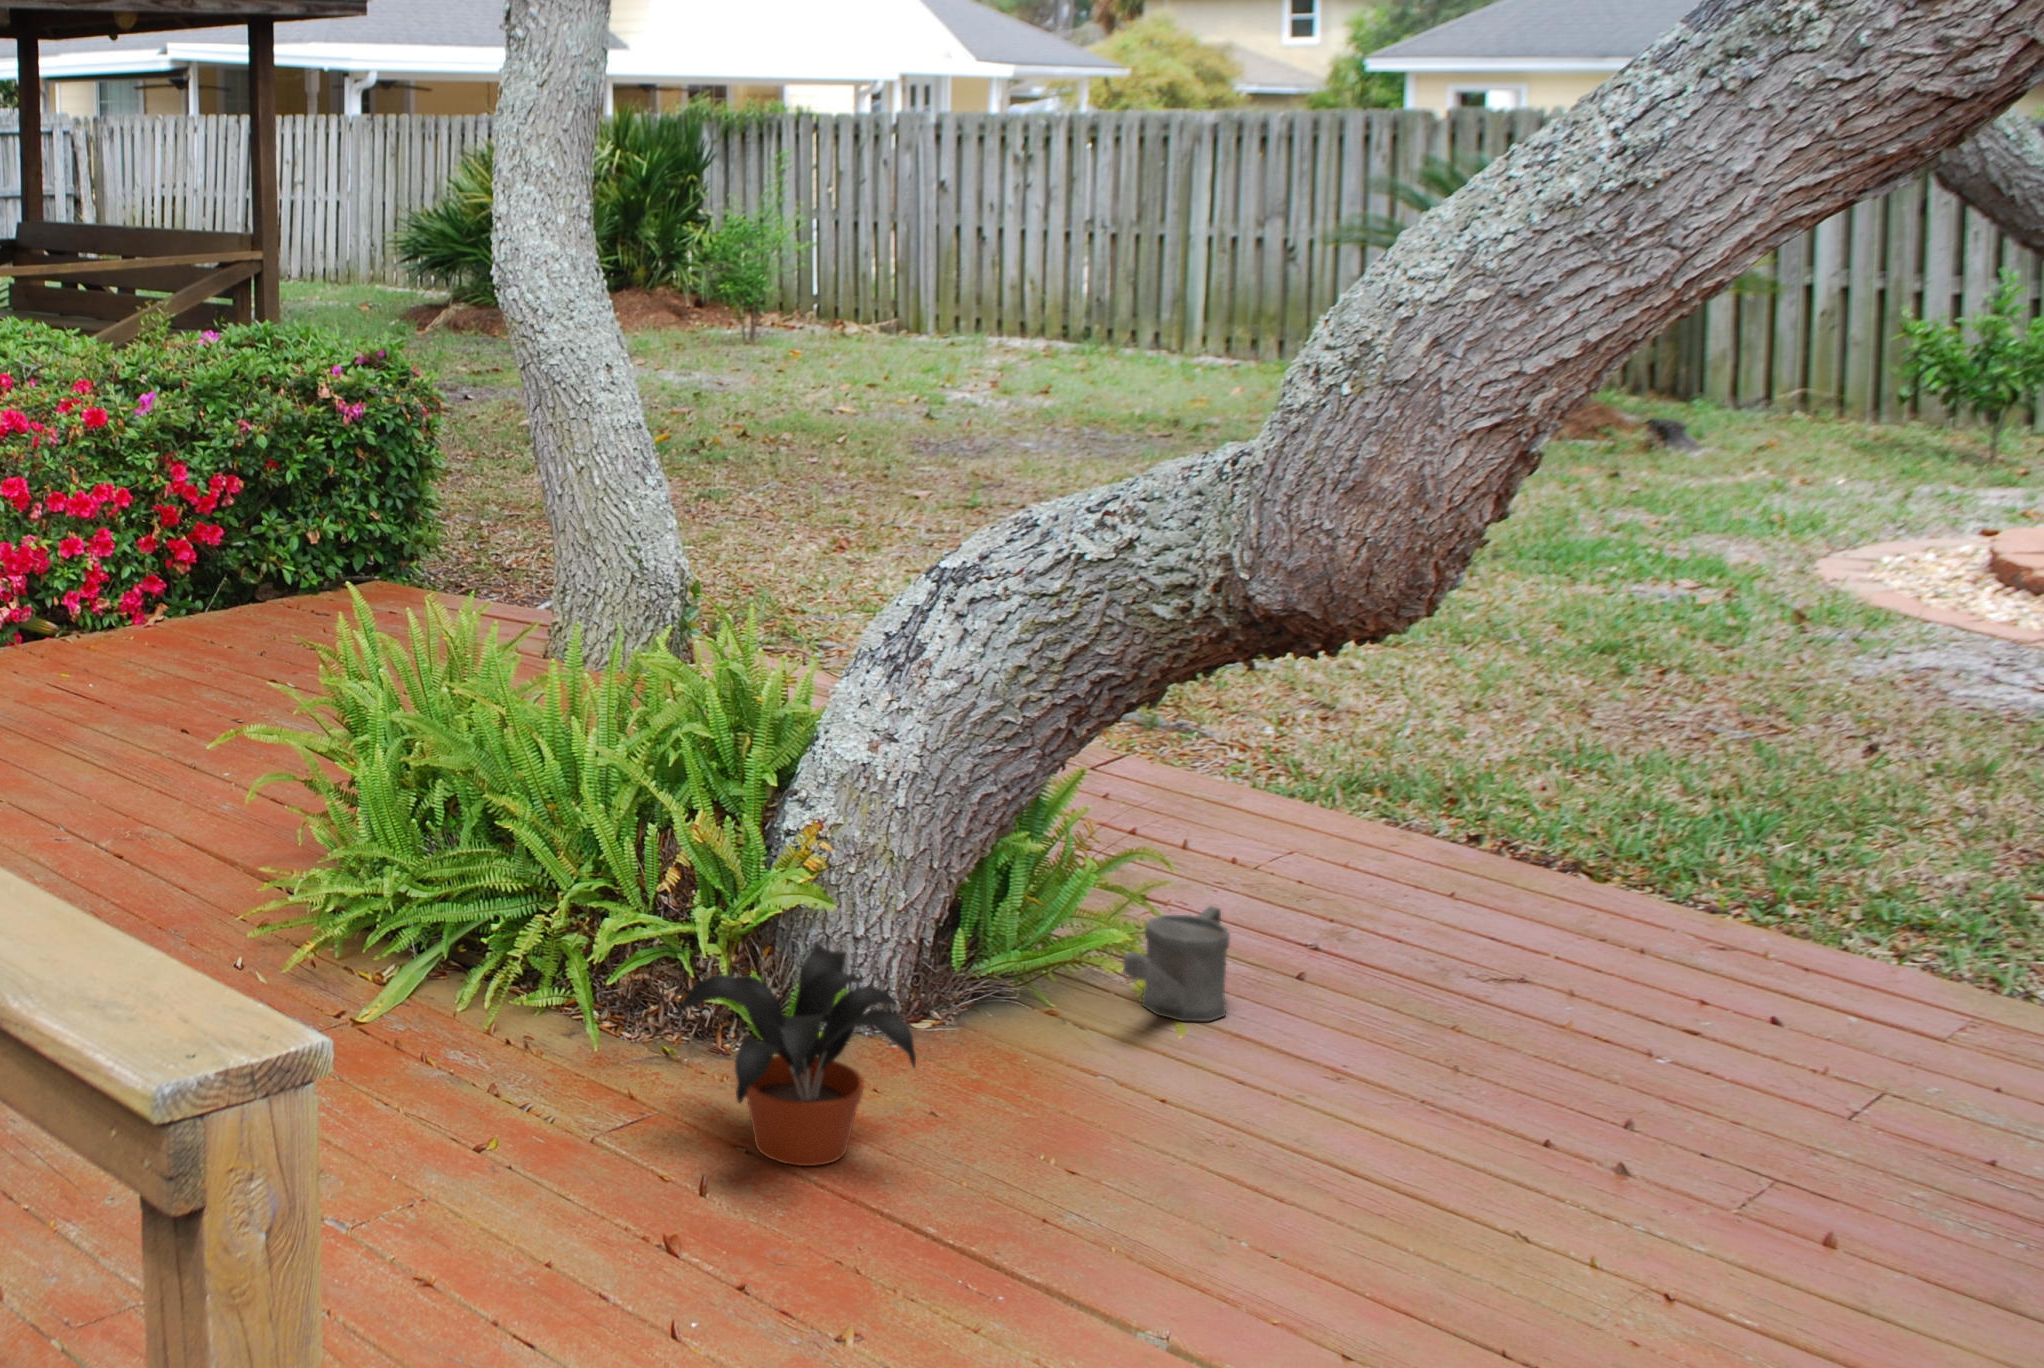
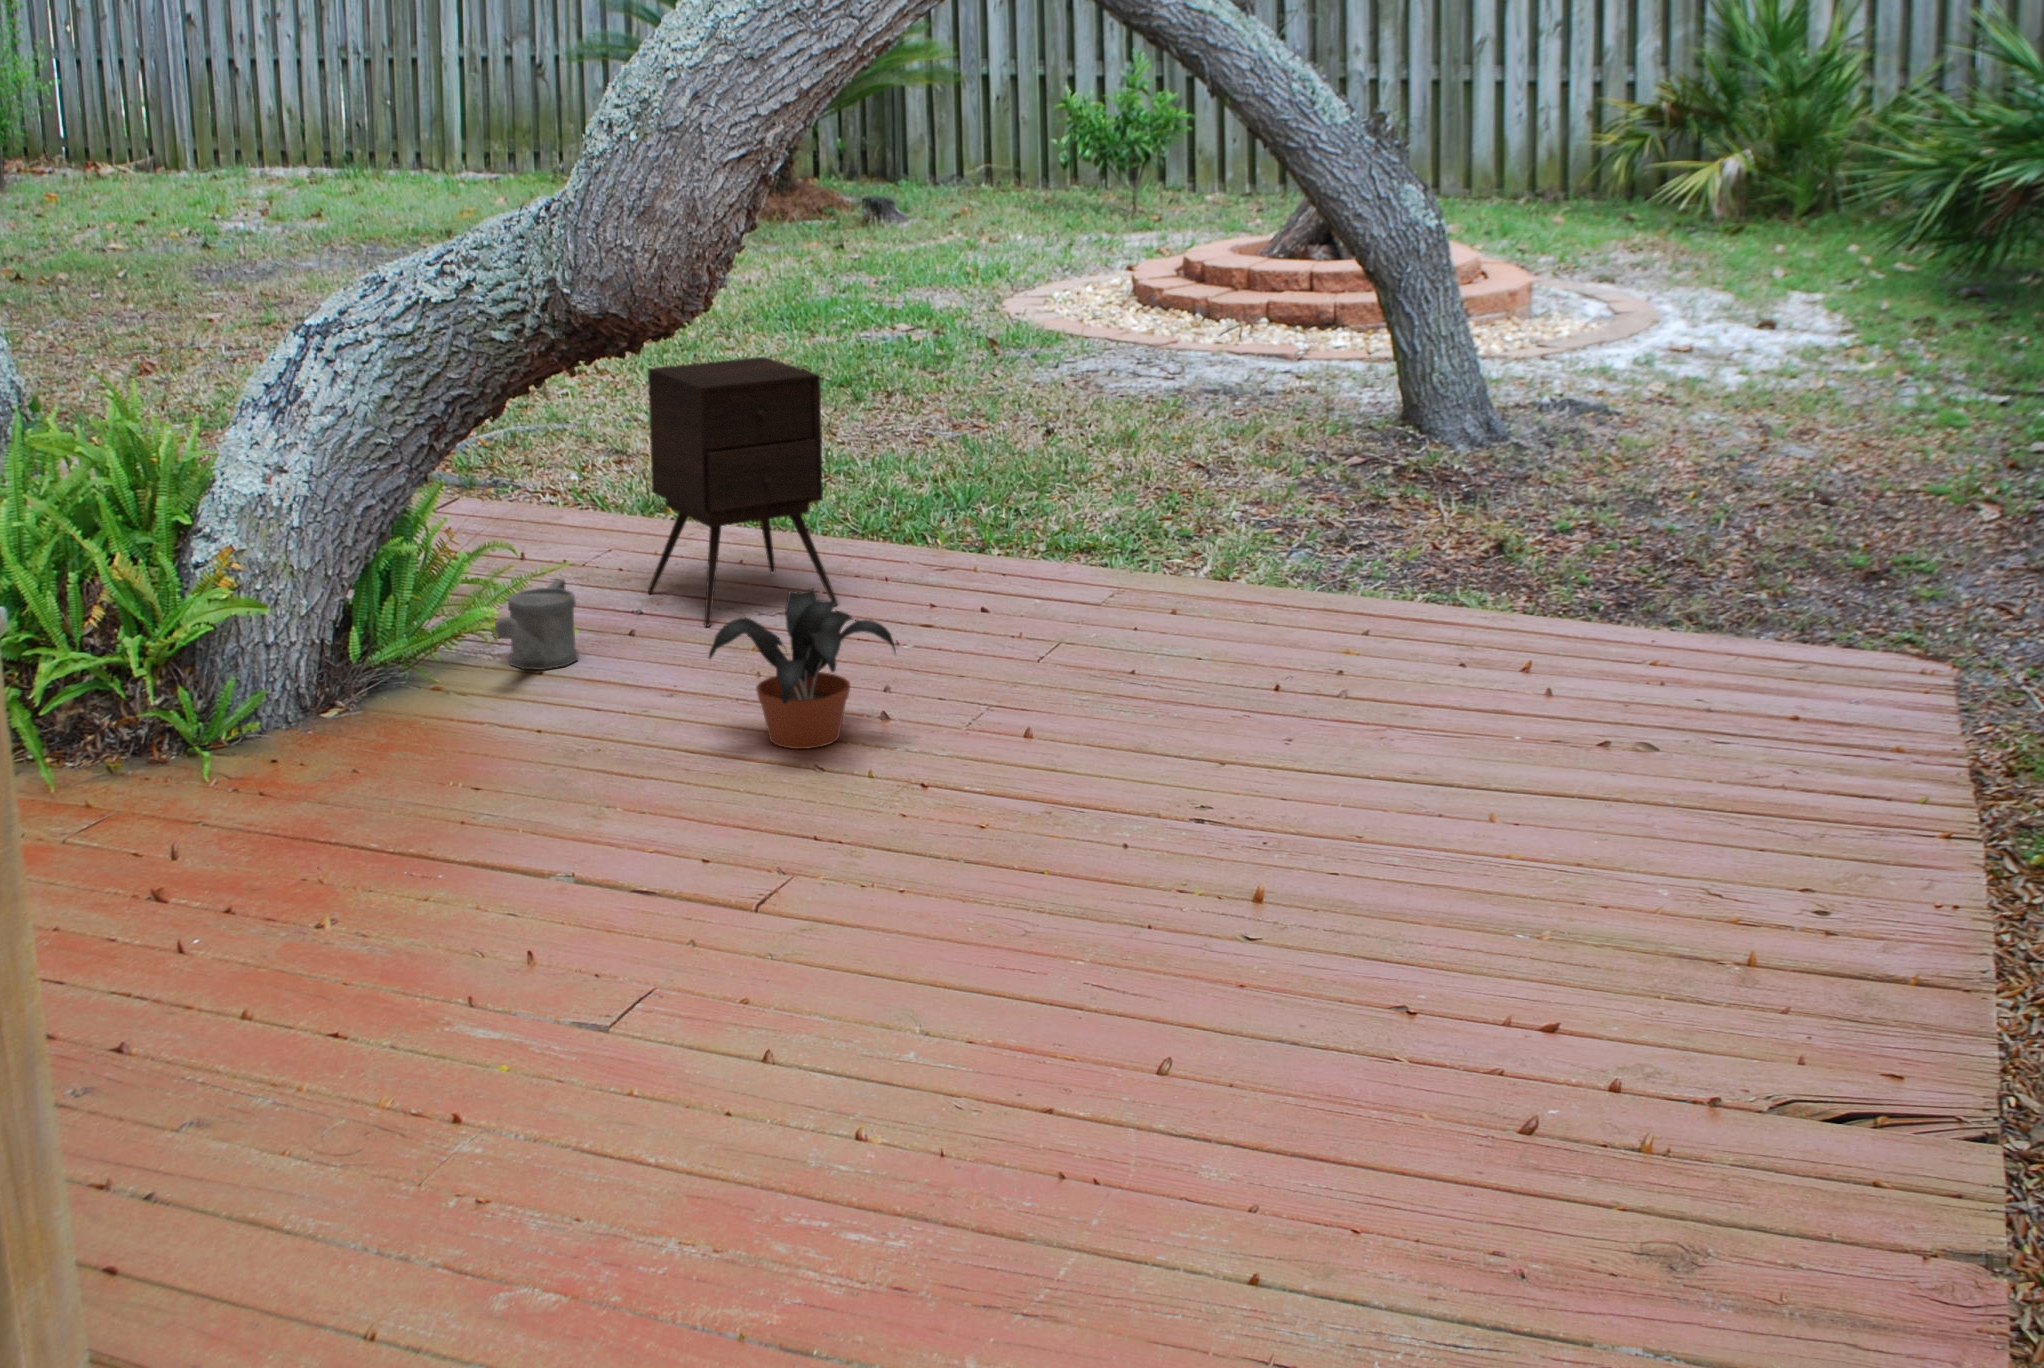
side table: none [1329,656,1586,1001] -> present [648,357,837,626]
potted plant: present [676,945,916,1166] -> present [709,589,896,749]

